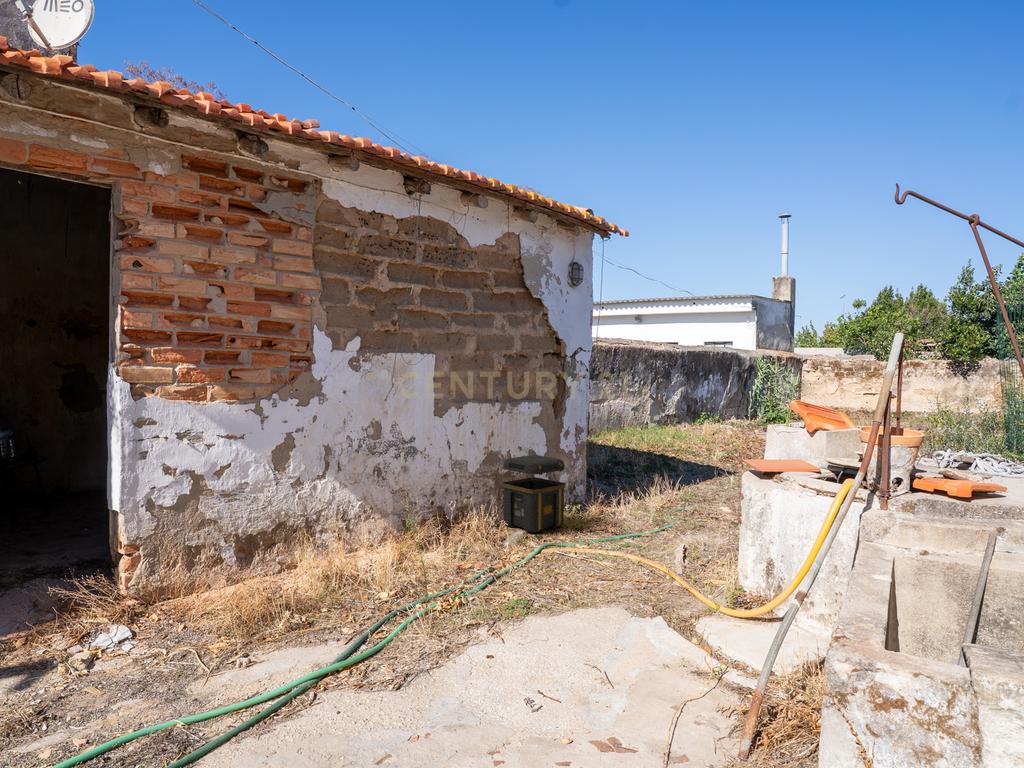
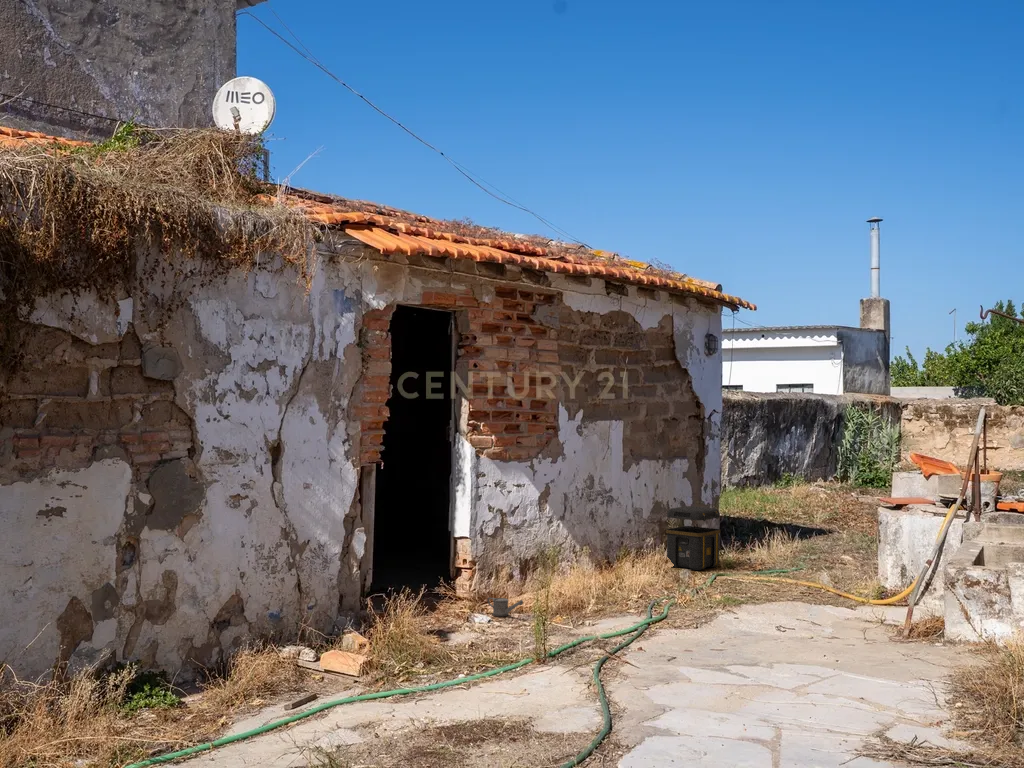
watering can: none [153,594,183,626] -> present [488,598,523,616]

